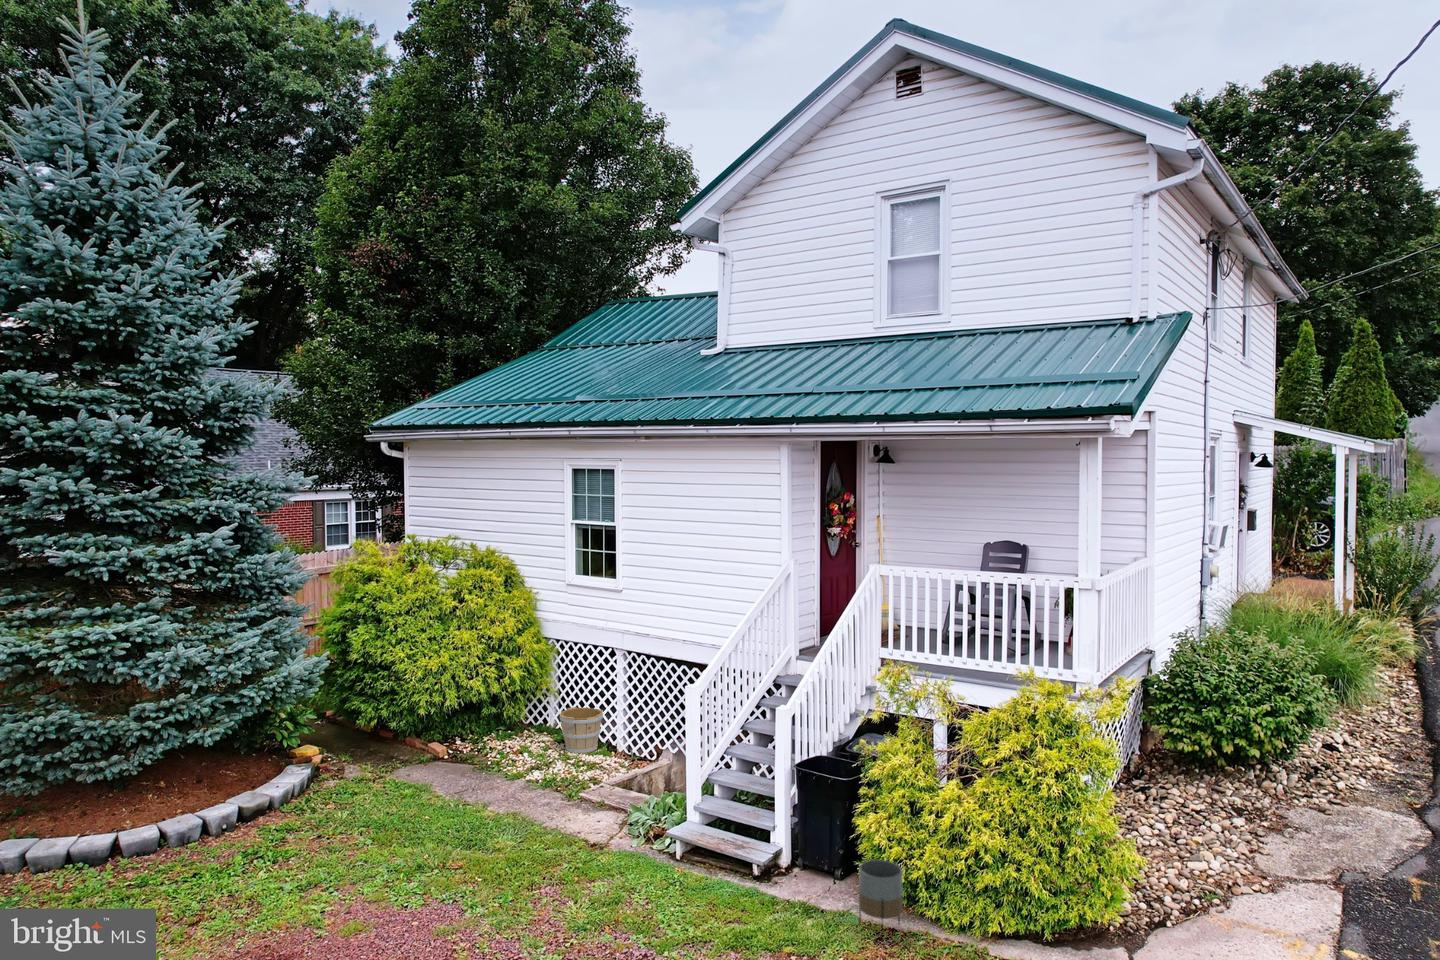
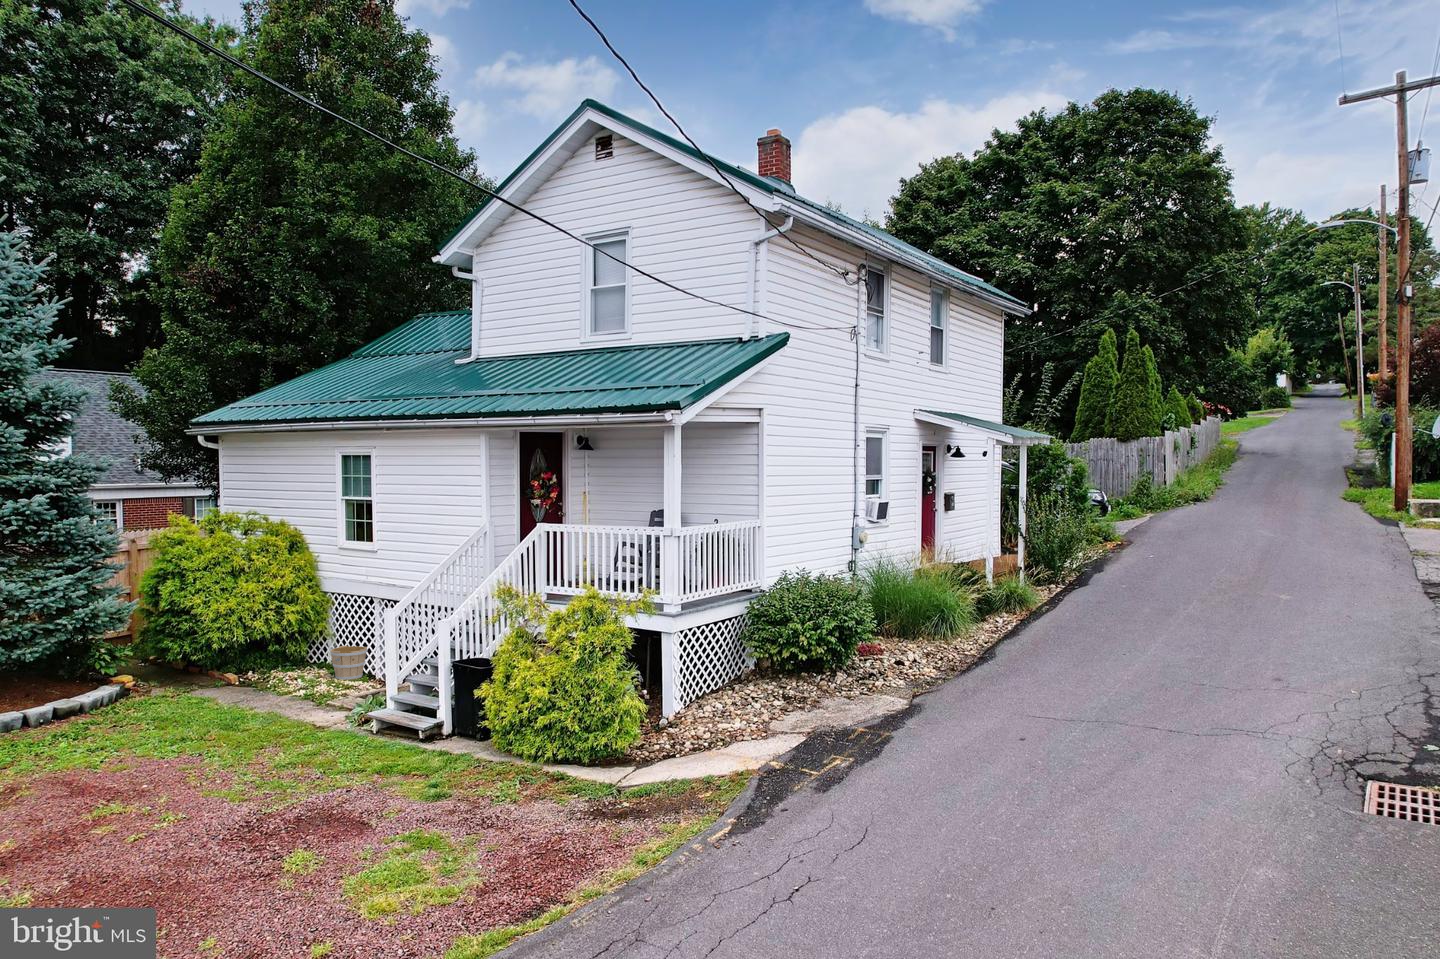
planter: present [859,860,903,924] -> none [466,705,495,753]

